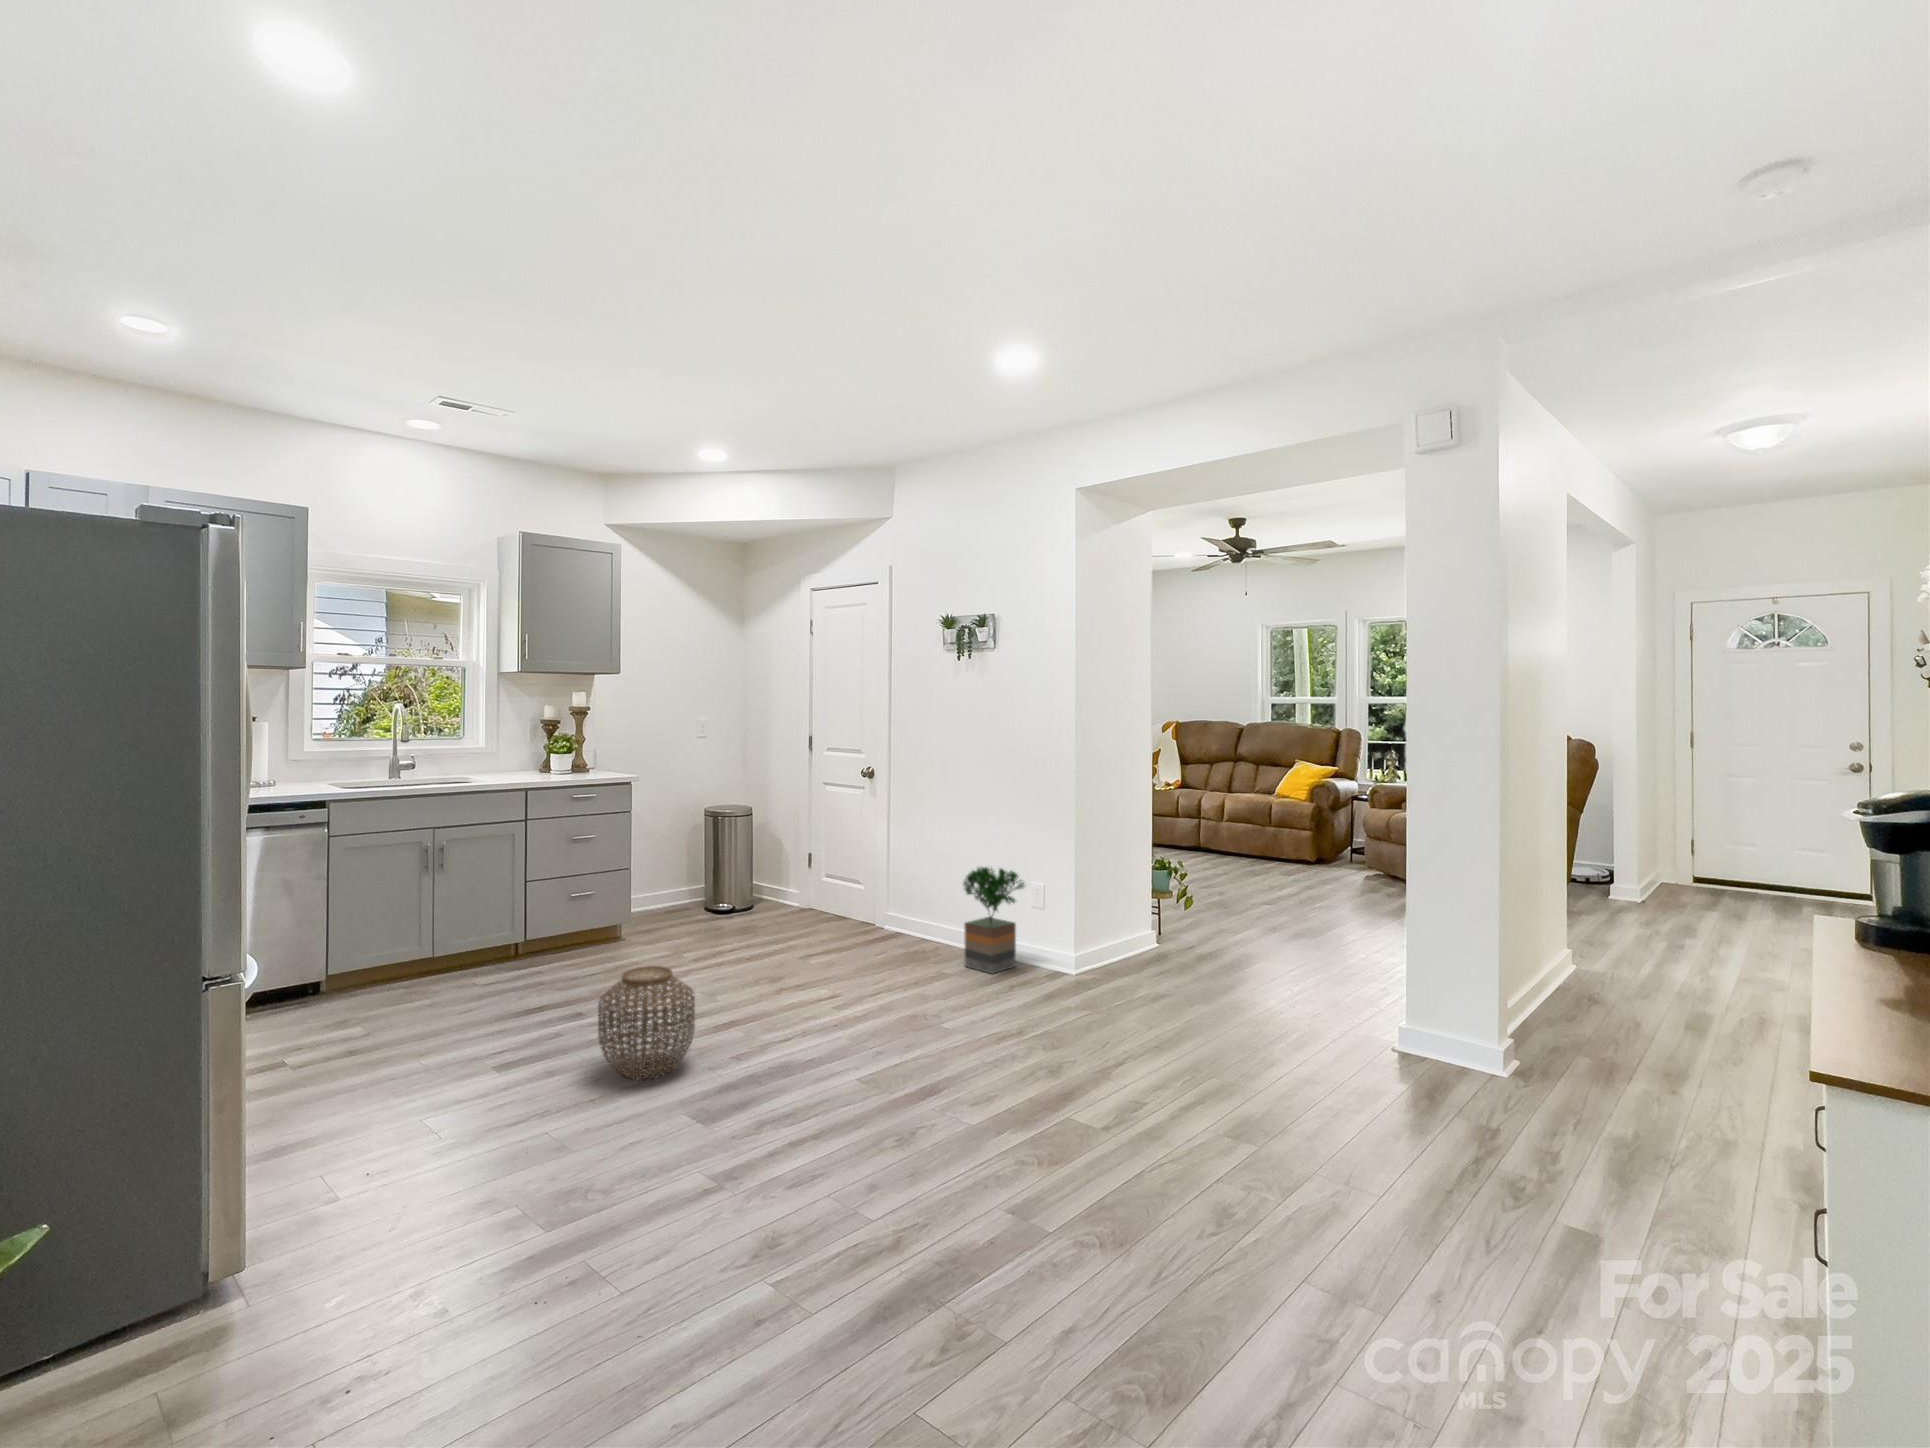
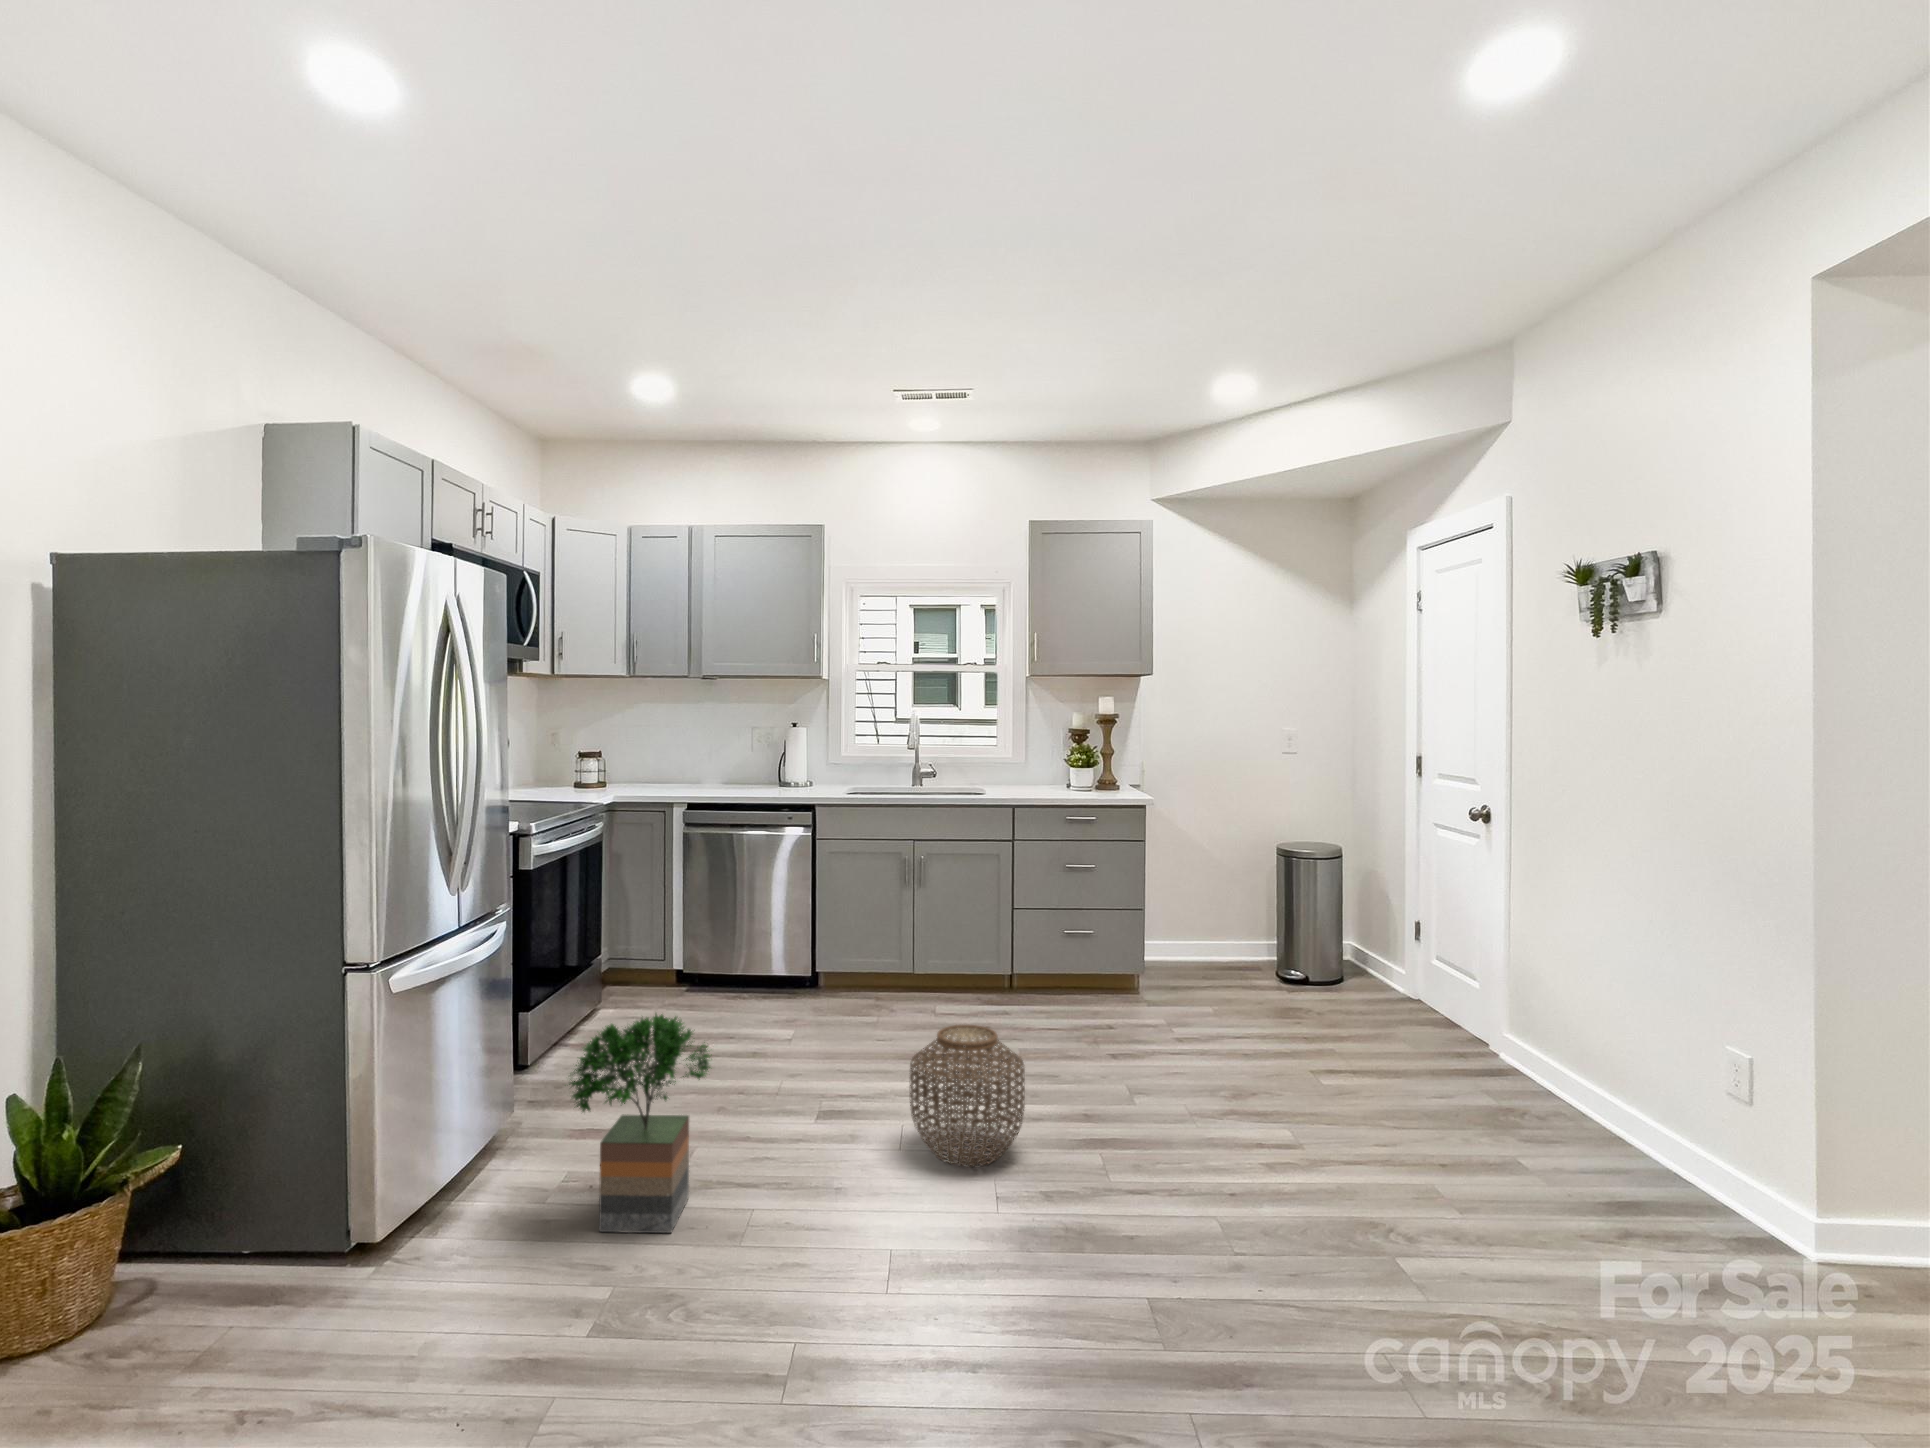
potted tree: present [963,867,1024,974] -> present [565,1014,712,1233]

